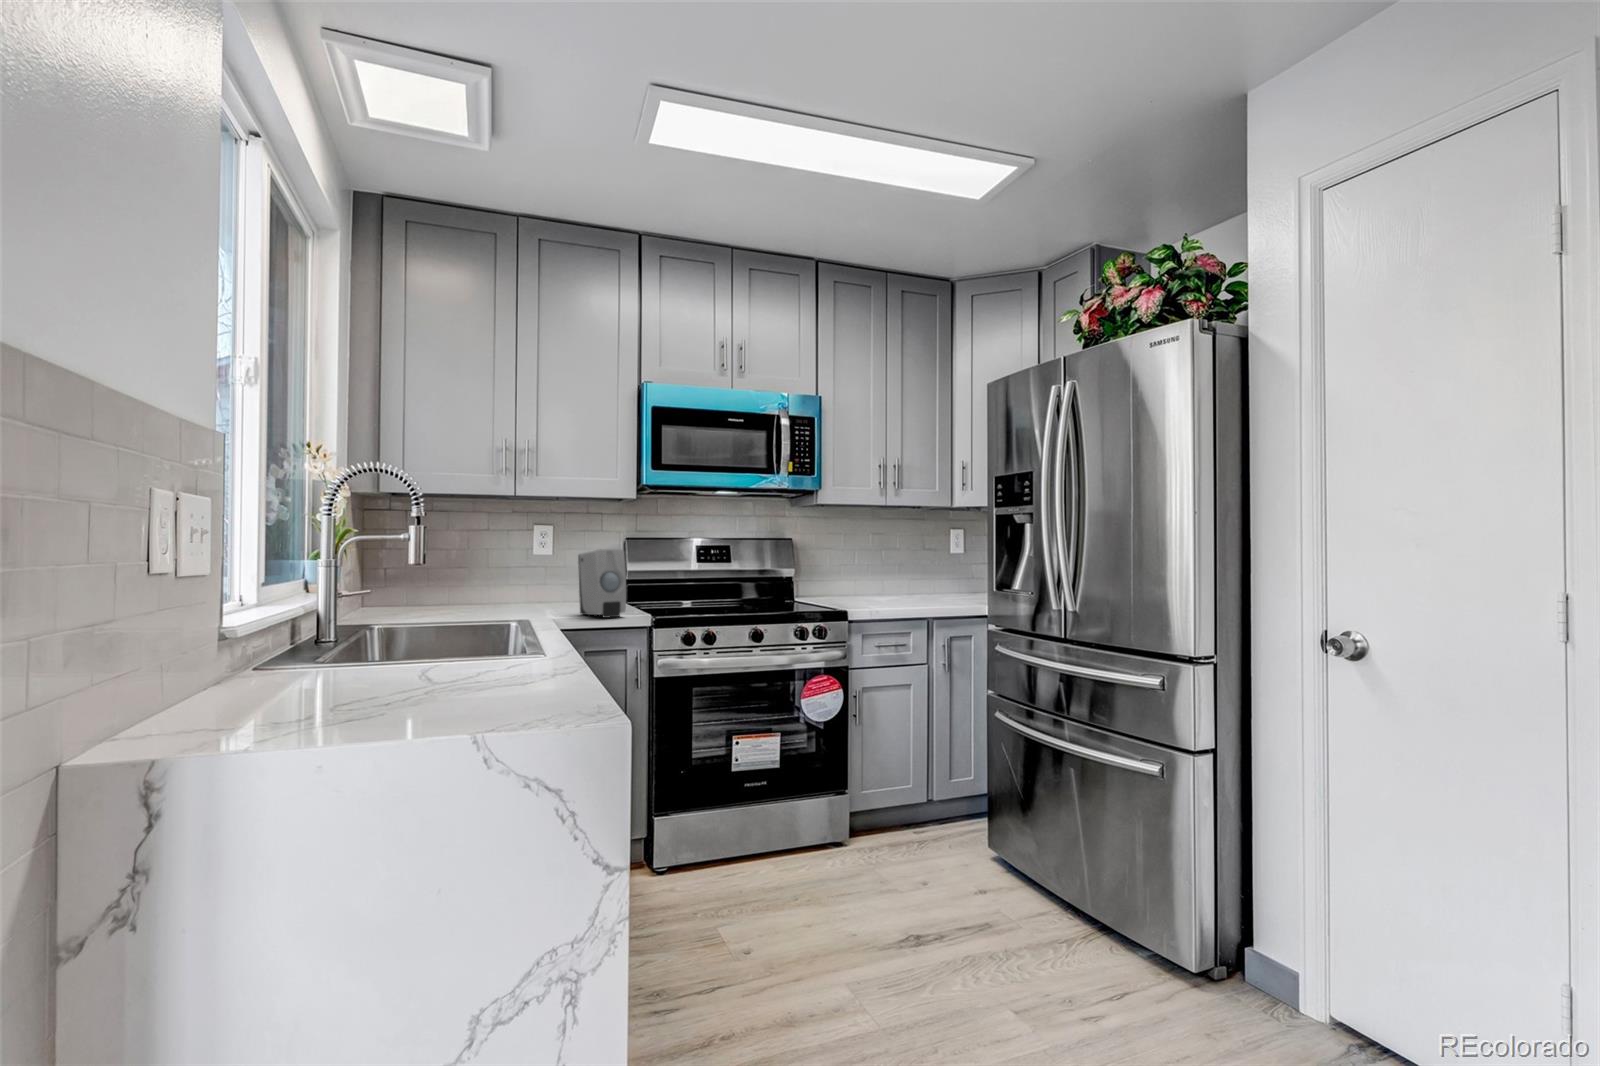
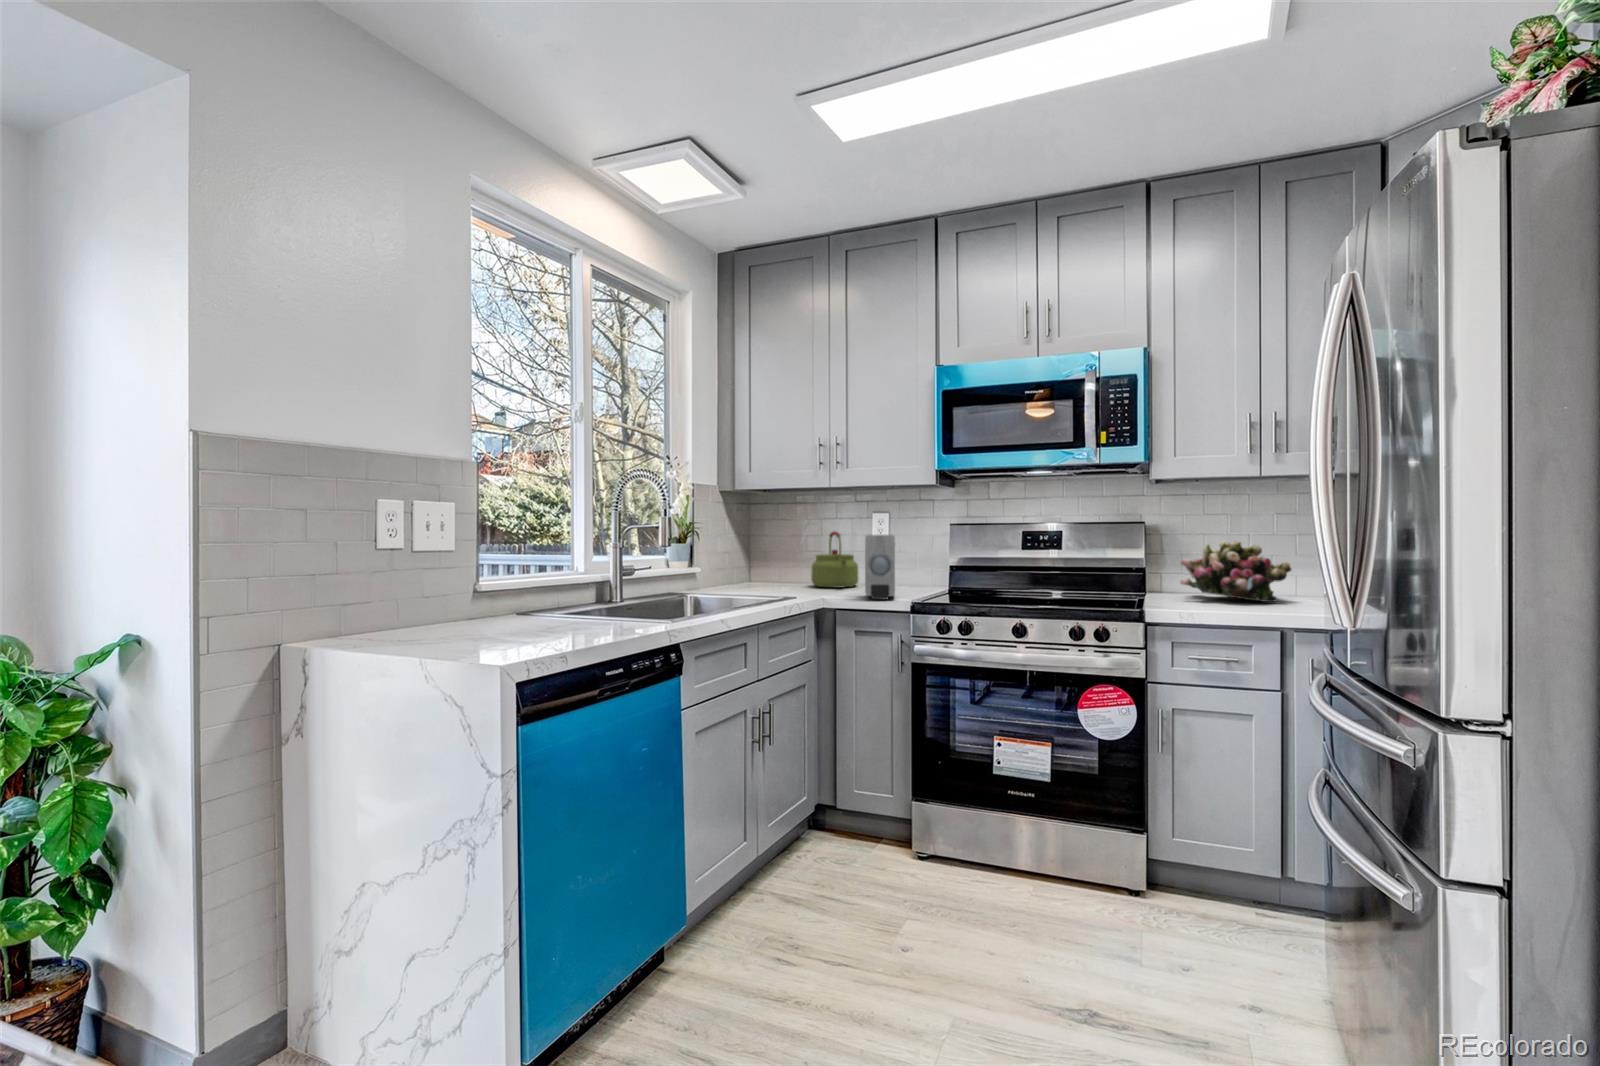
kettle: none [476,545,534,609] -> present [811,531,859,588]
flower arrangement: none [825,554,897,600] -> present [1180,541,1291,602]

